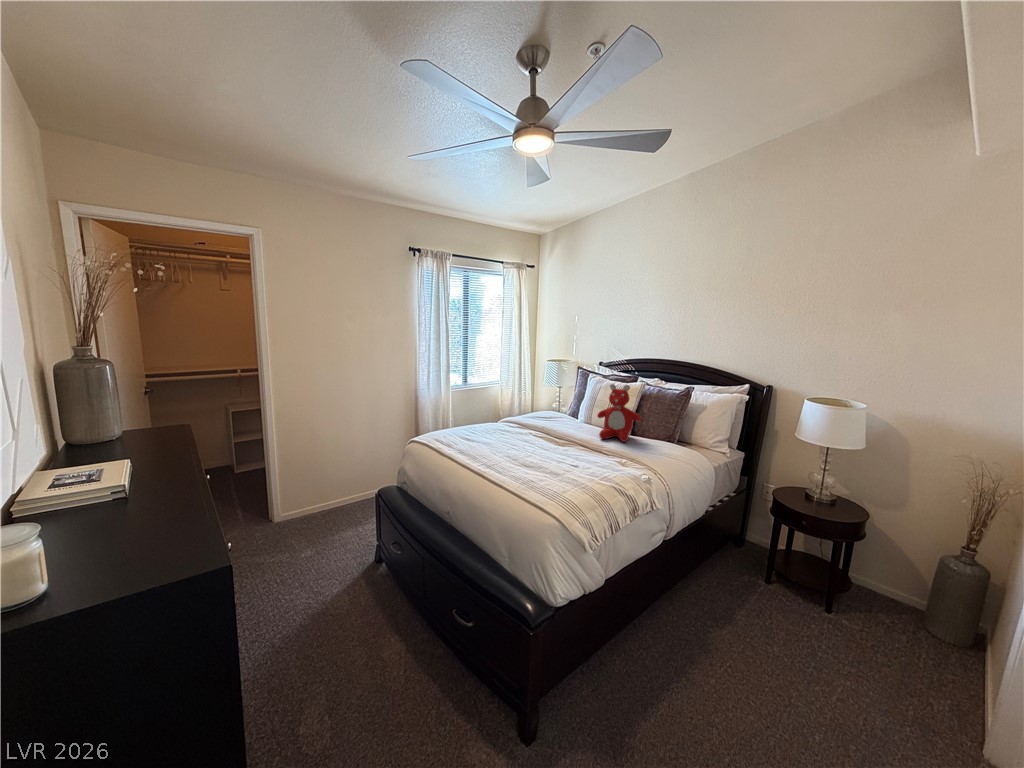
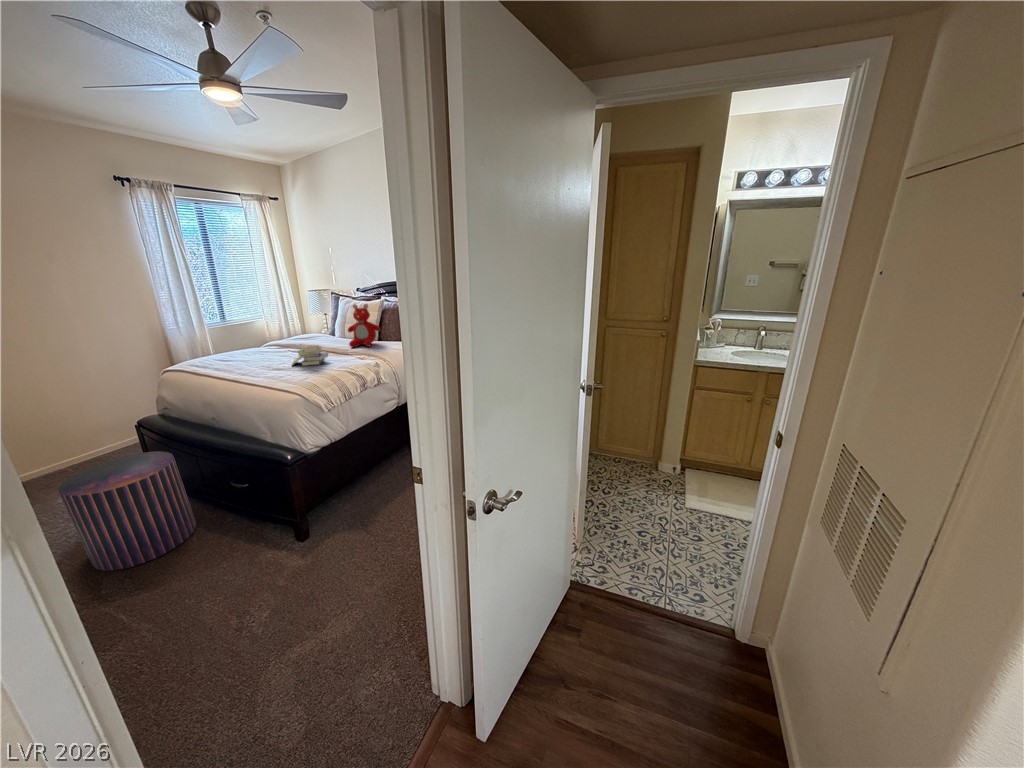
book: none [536,436,581,464] -> present [292,345,328,366]
pouf: none [276,544,396,716] -> present [58,451,196,571]

